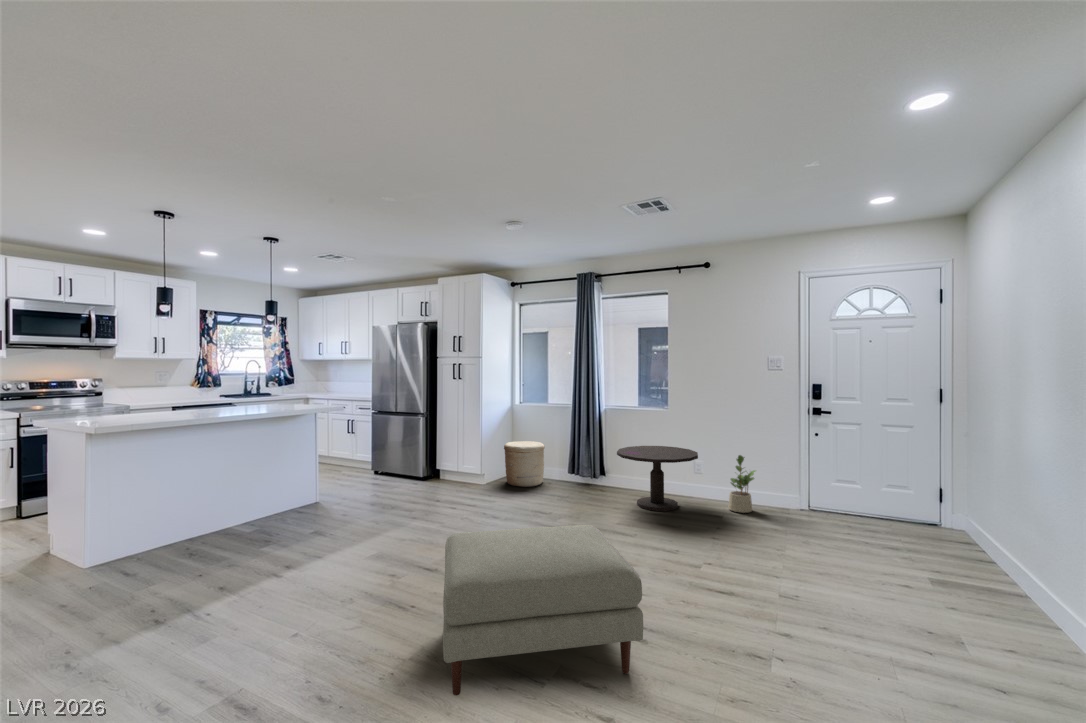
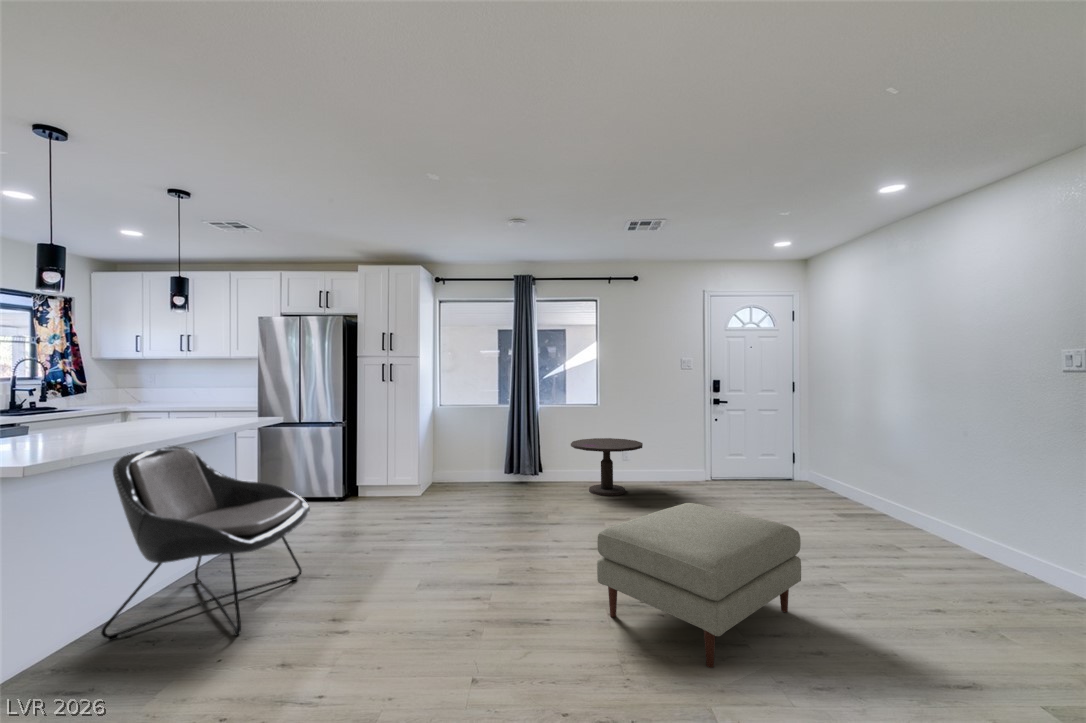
lounge chair: none [171,424,317,563] -> present [101,446,310,641]
woven basket: present [504,441,545,487] -> none [439,445,482,493]
potted plant: present [729,455,756,513] -> none [660,440,681,487]

